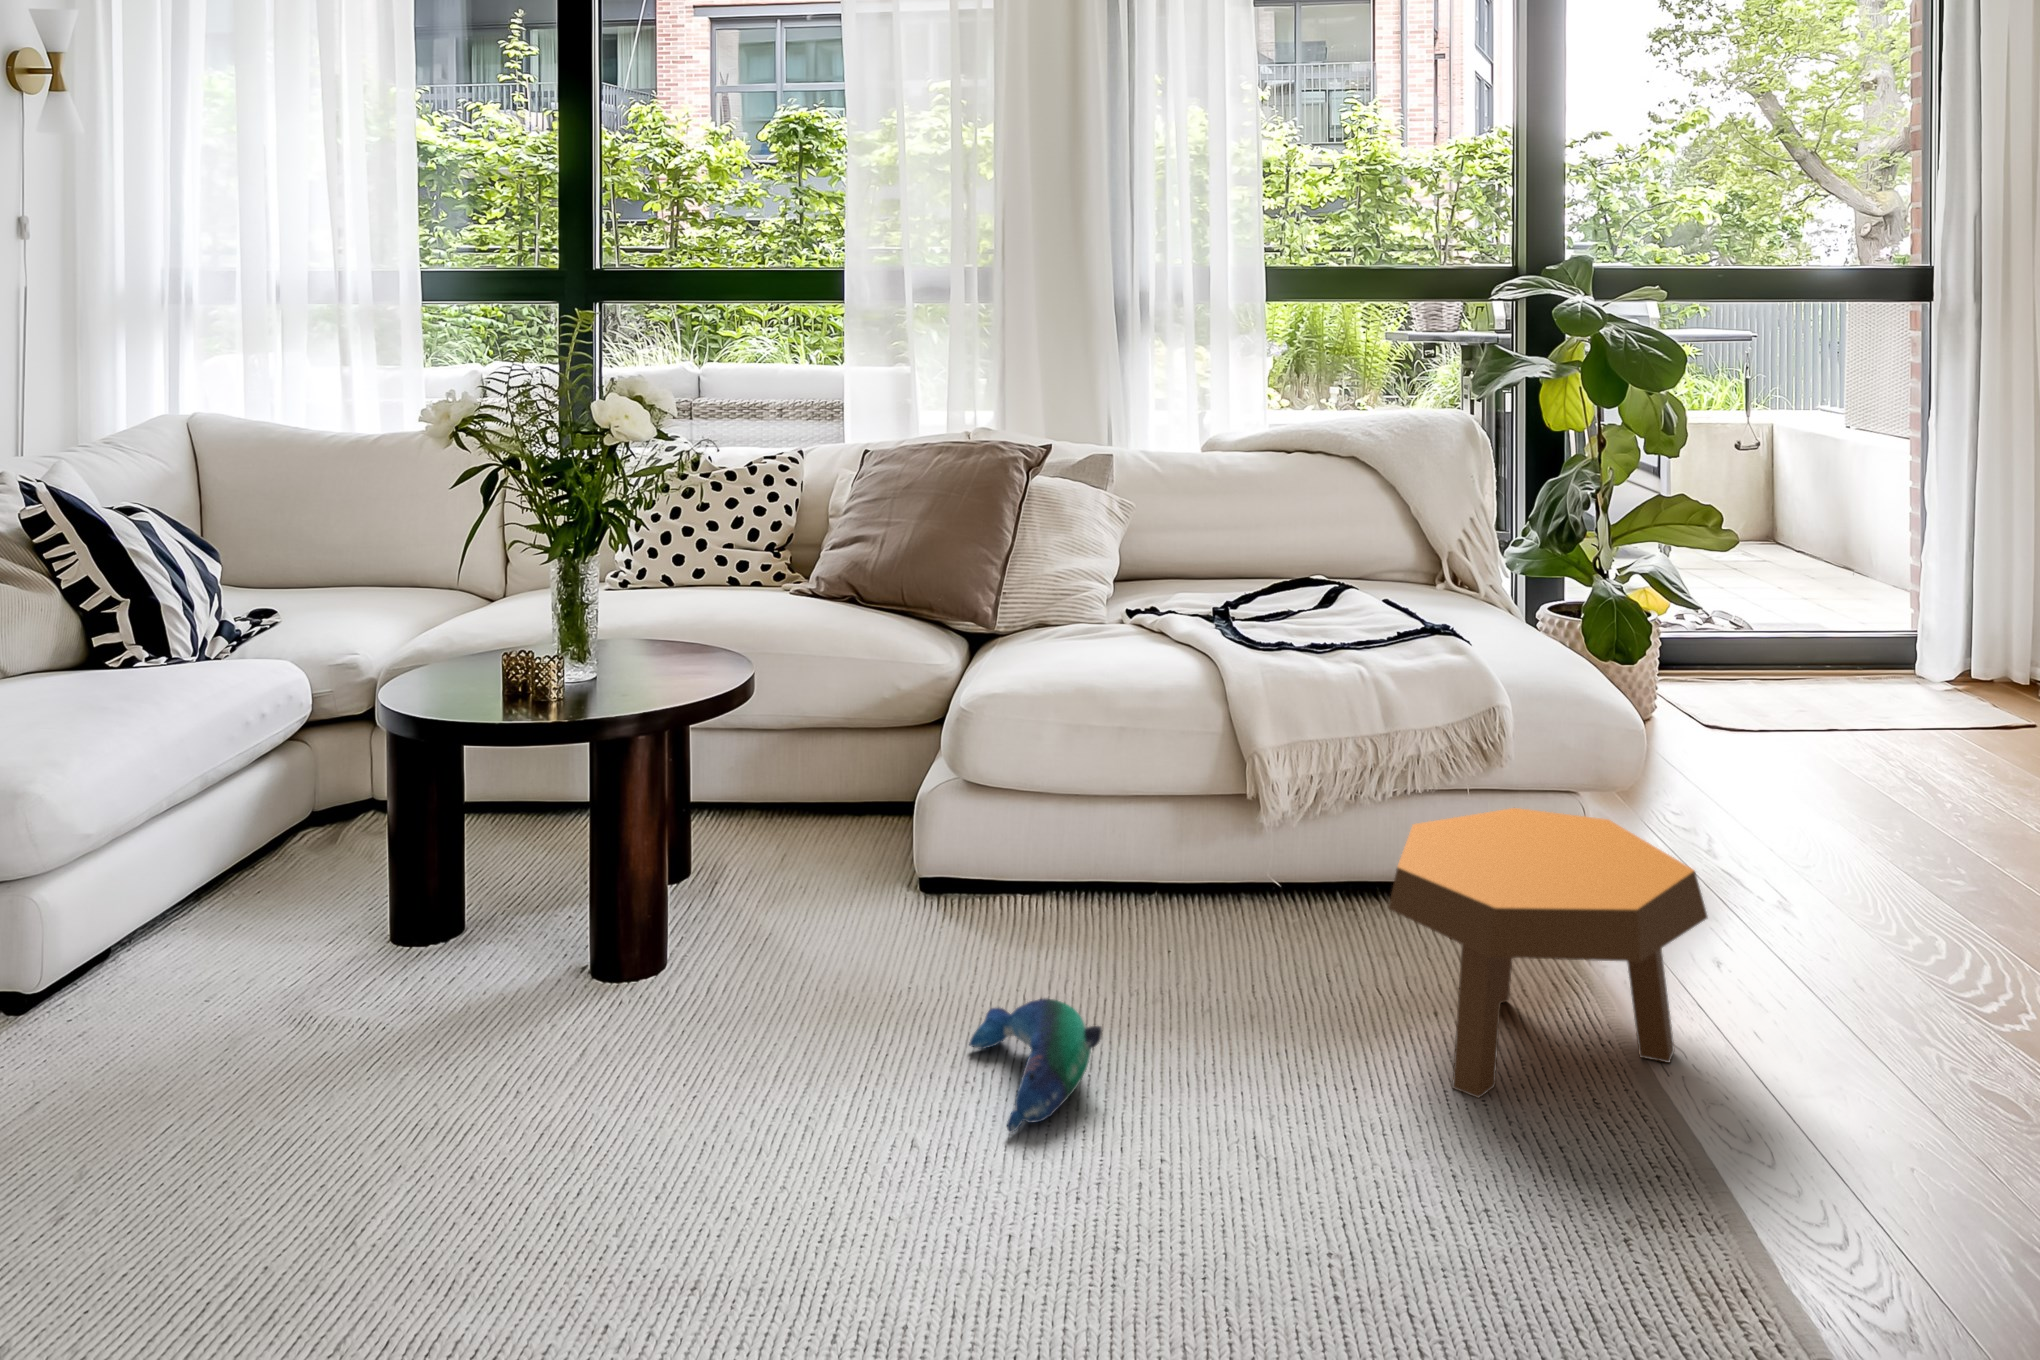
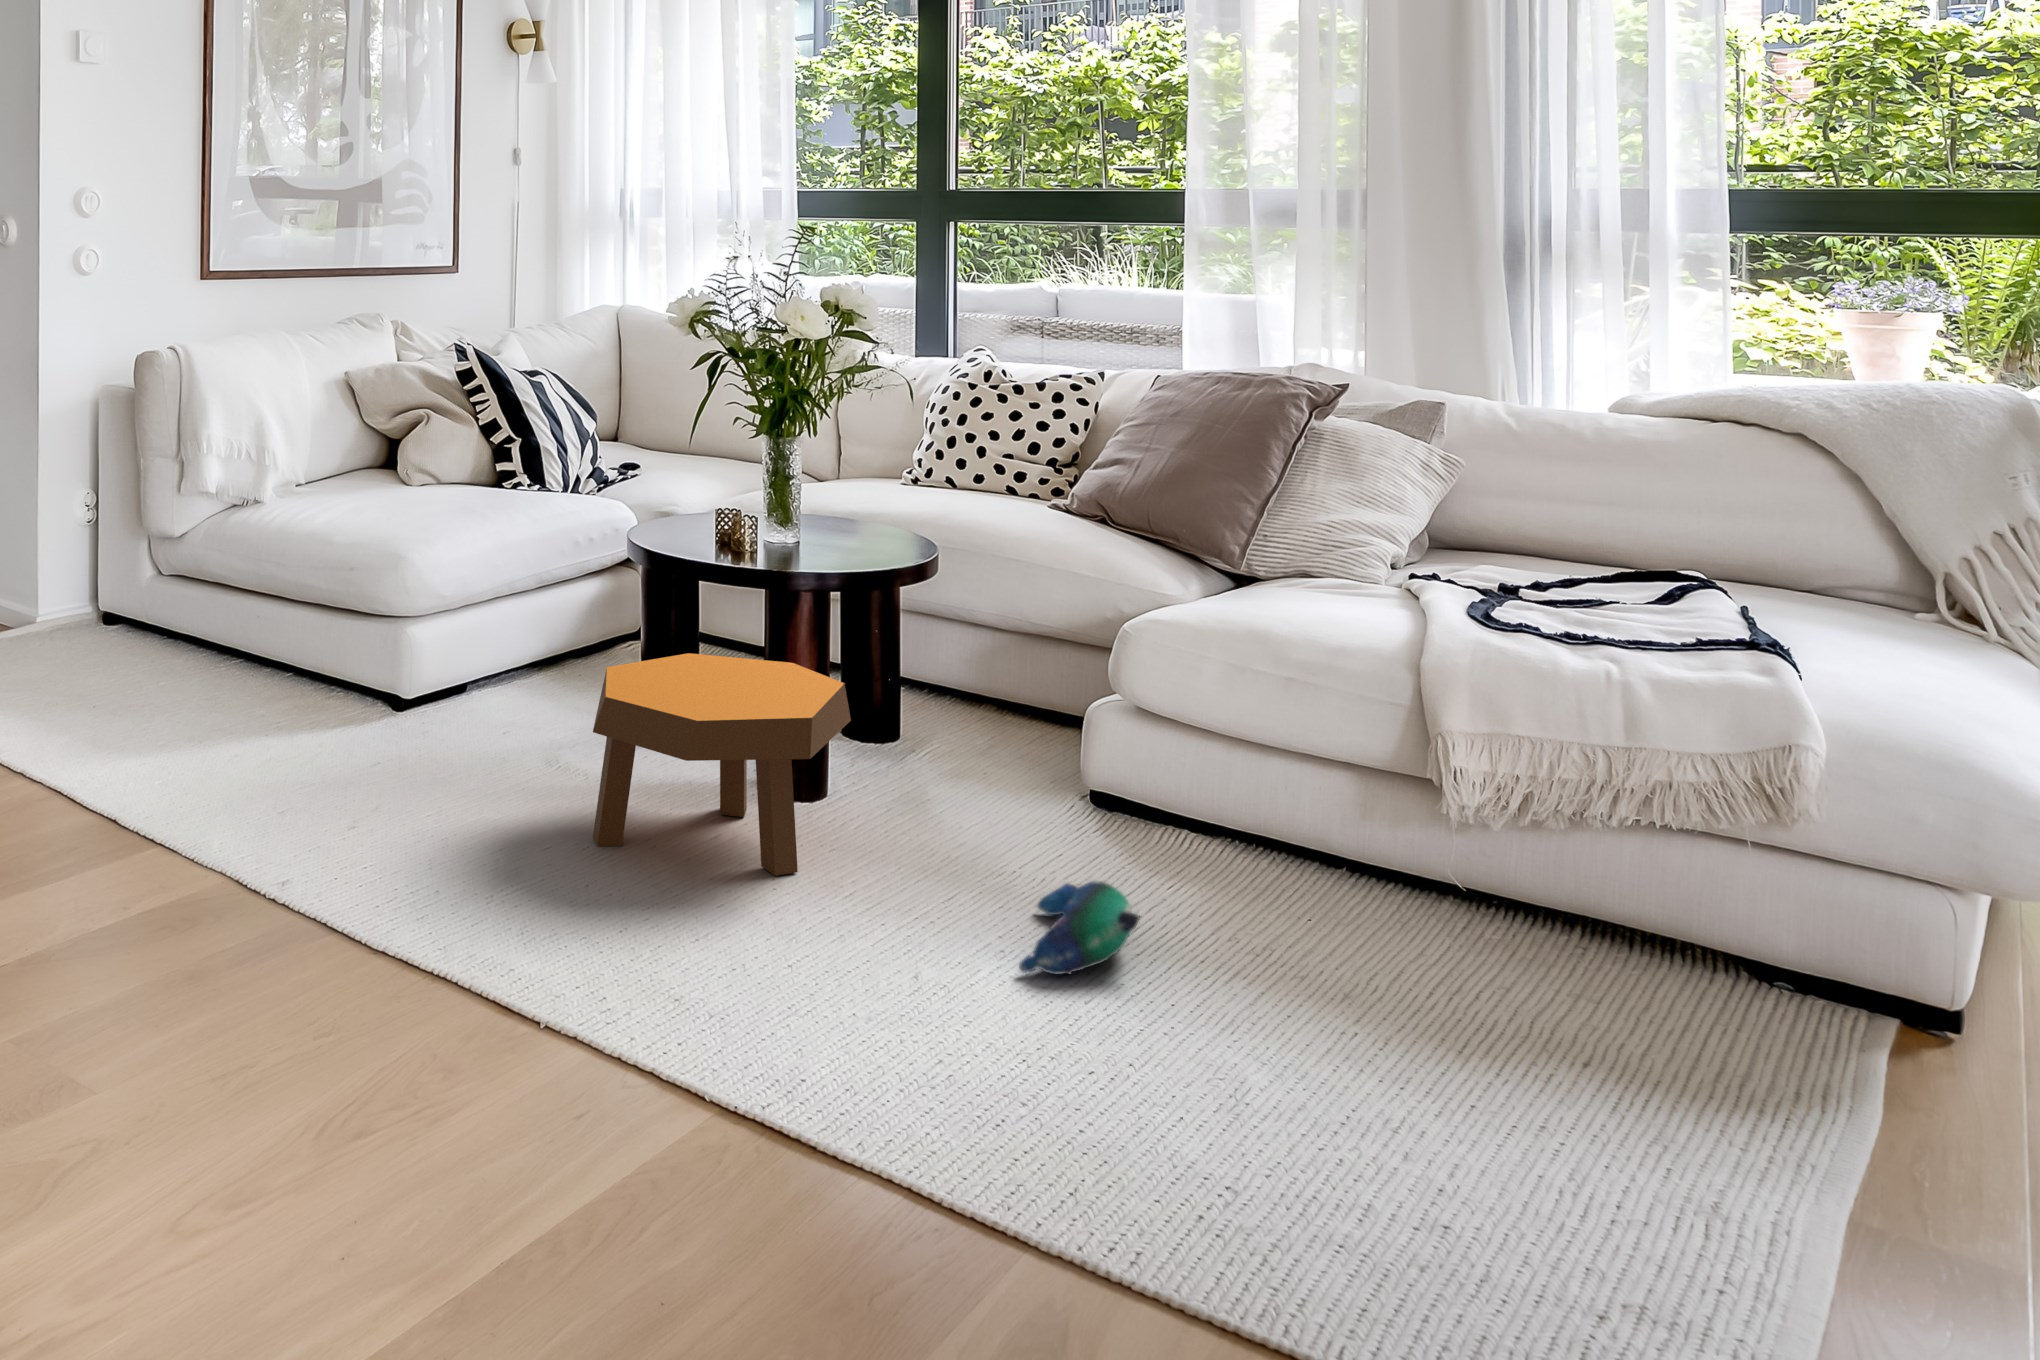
footstool: present [1389,808,1707,1098] -> present [593,653,851,876]

